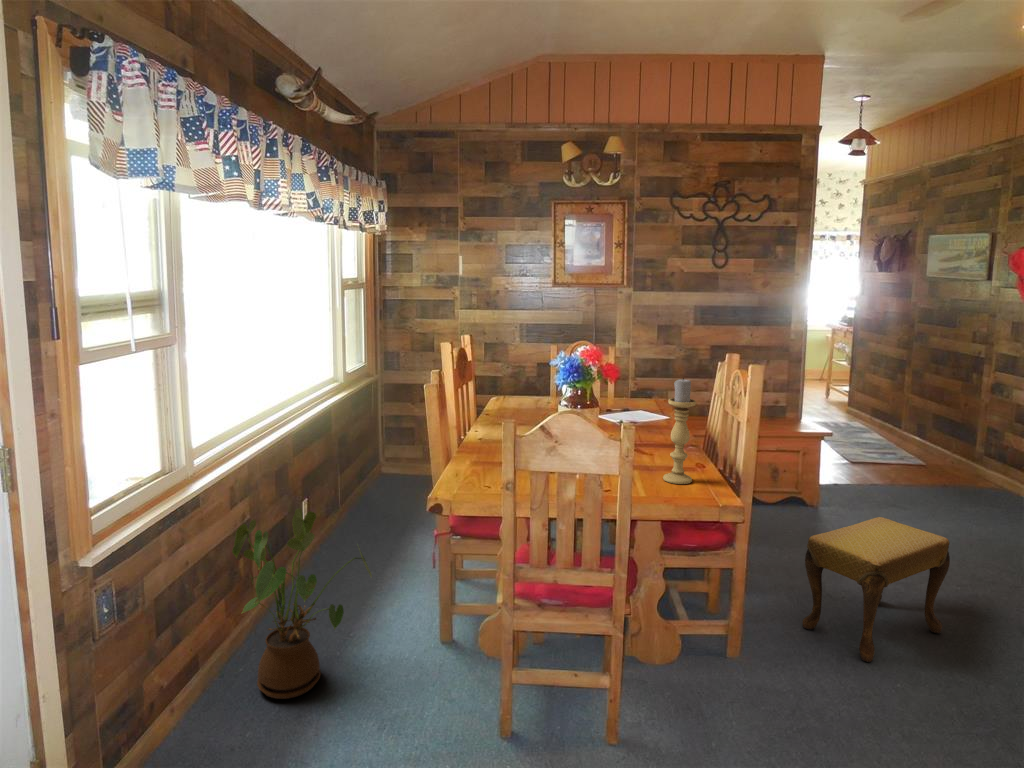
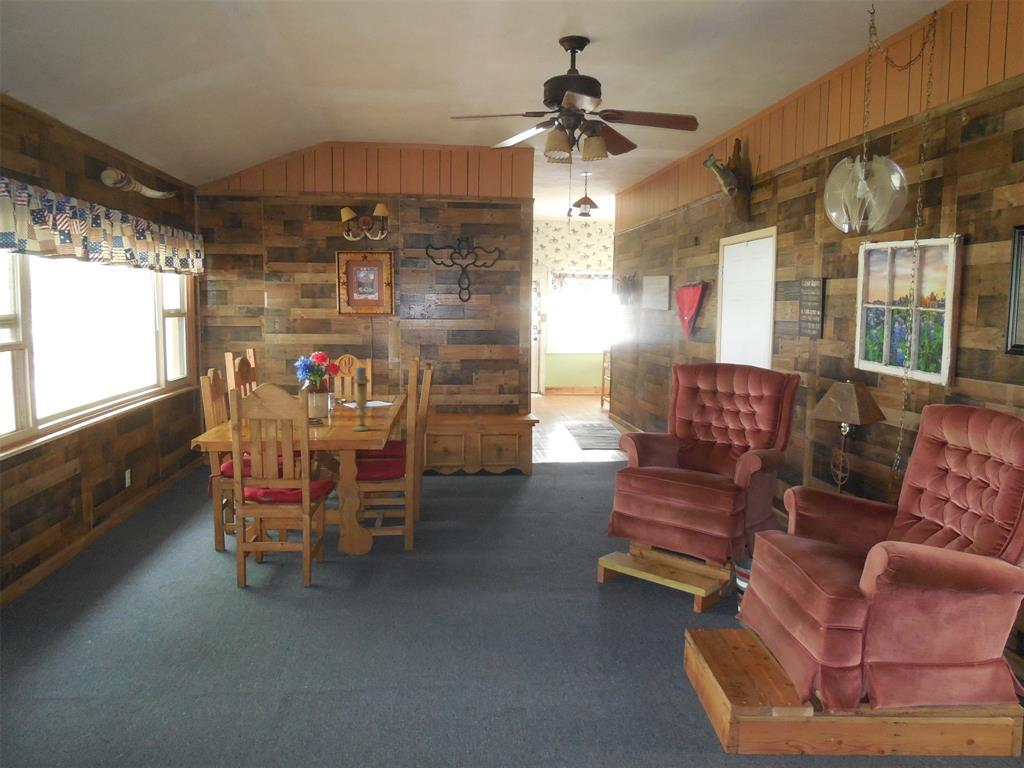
house plant: present [232,509,371,699] -> none [64,459,163,578]
footstool: present [803,517,950,662] -> none [467,462,556,546]

